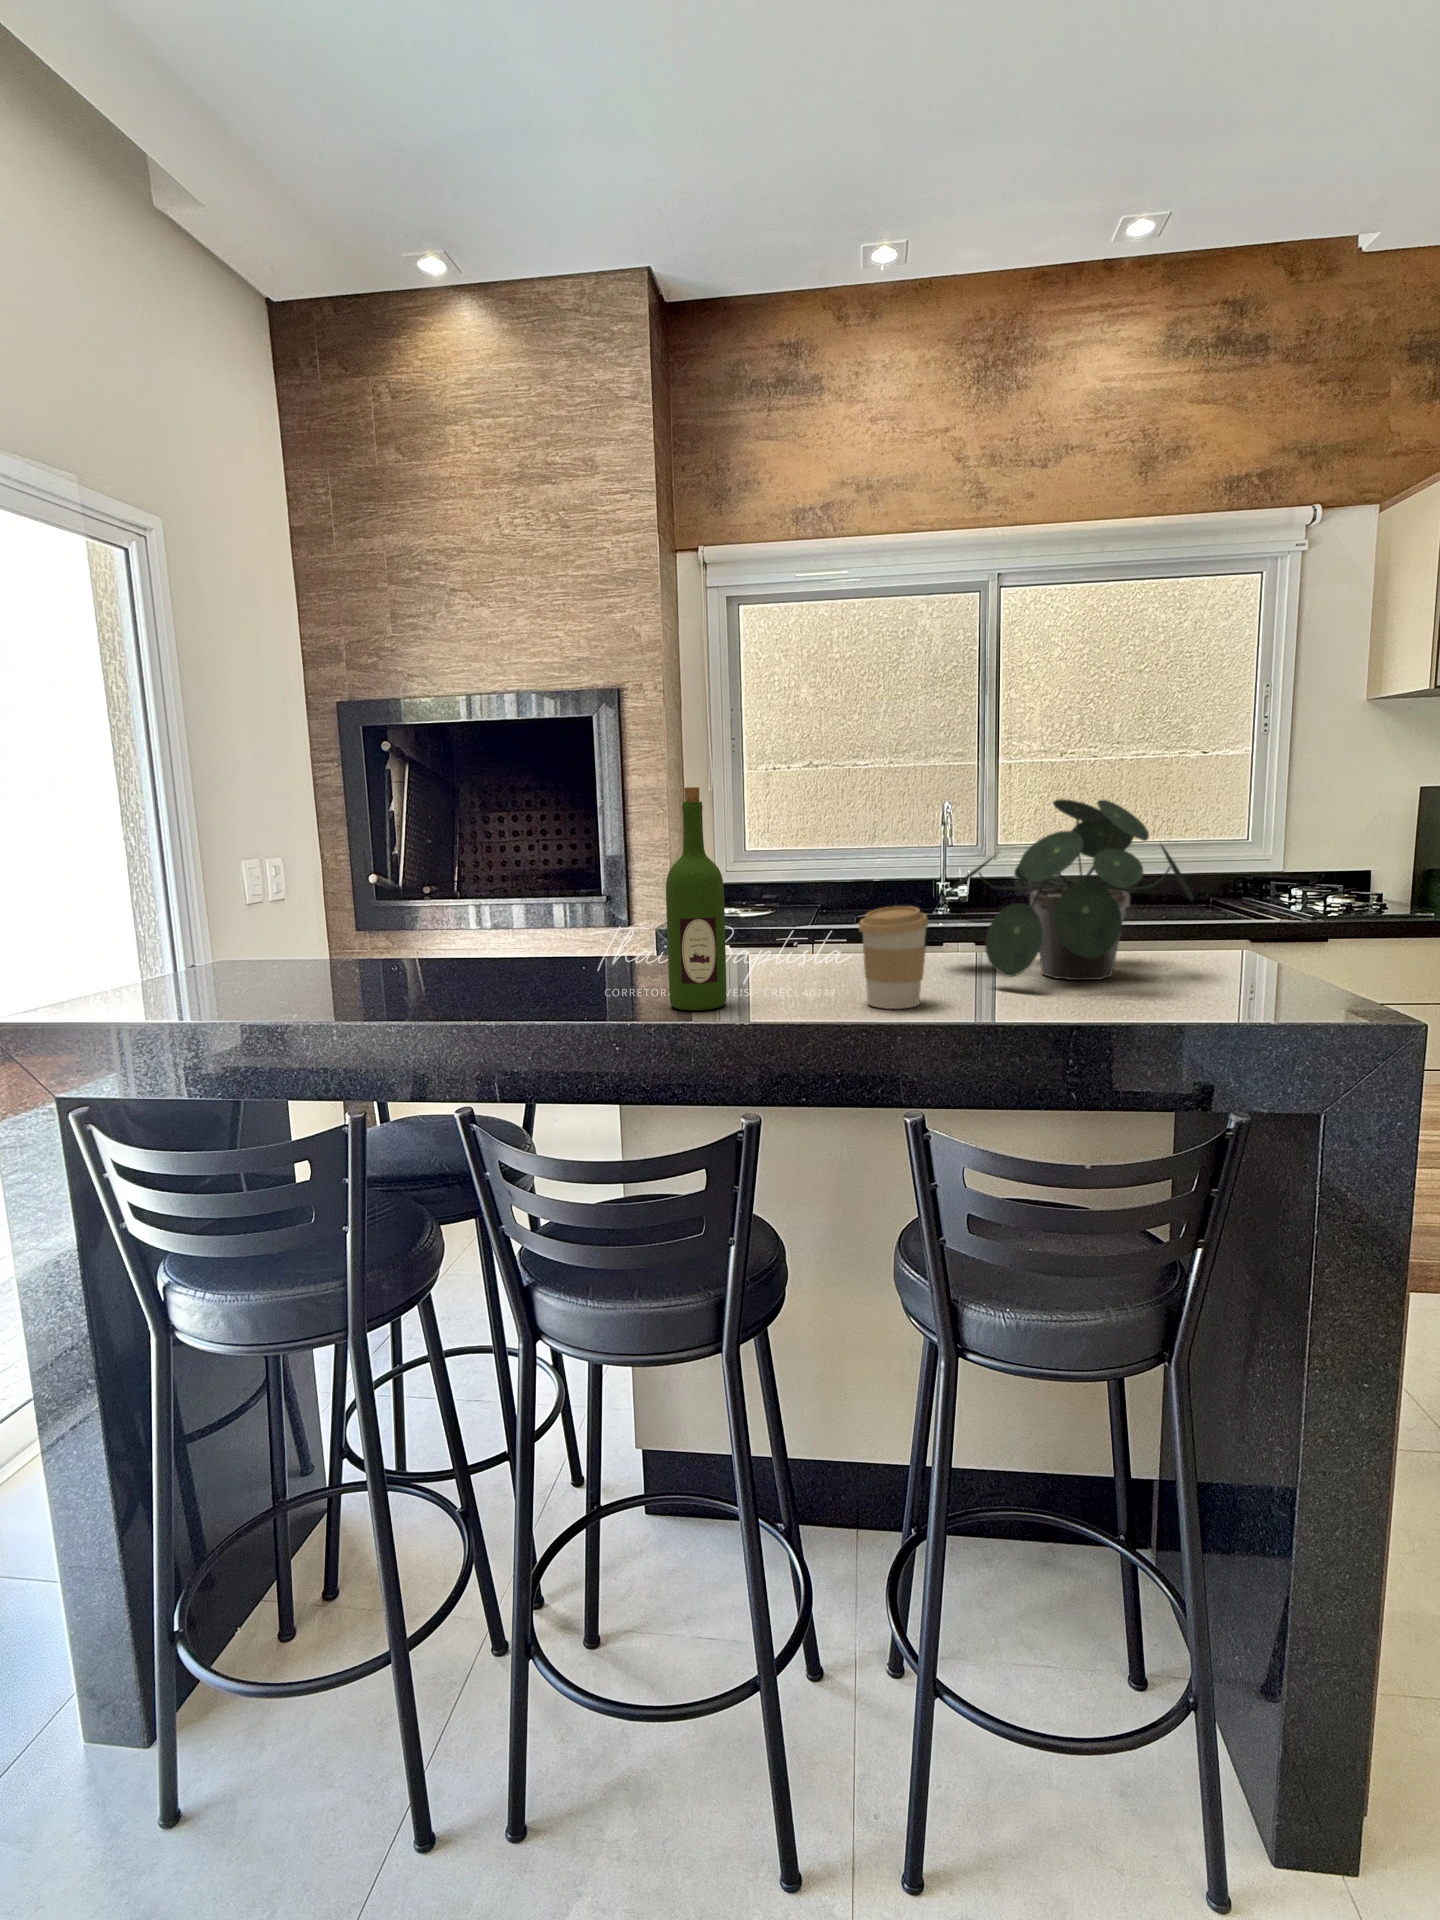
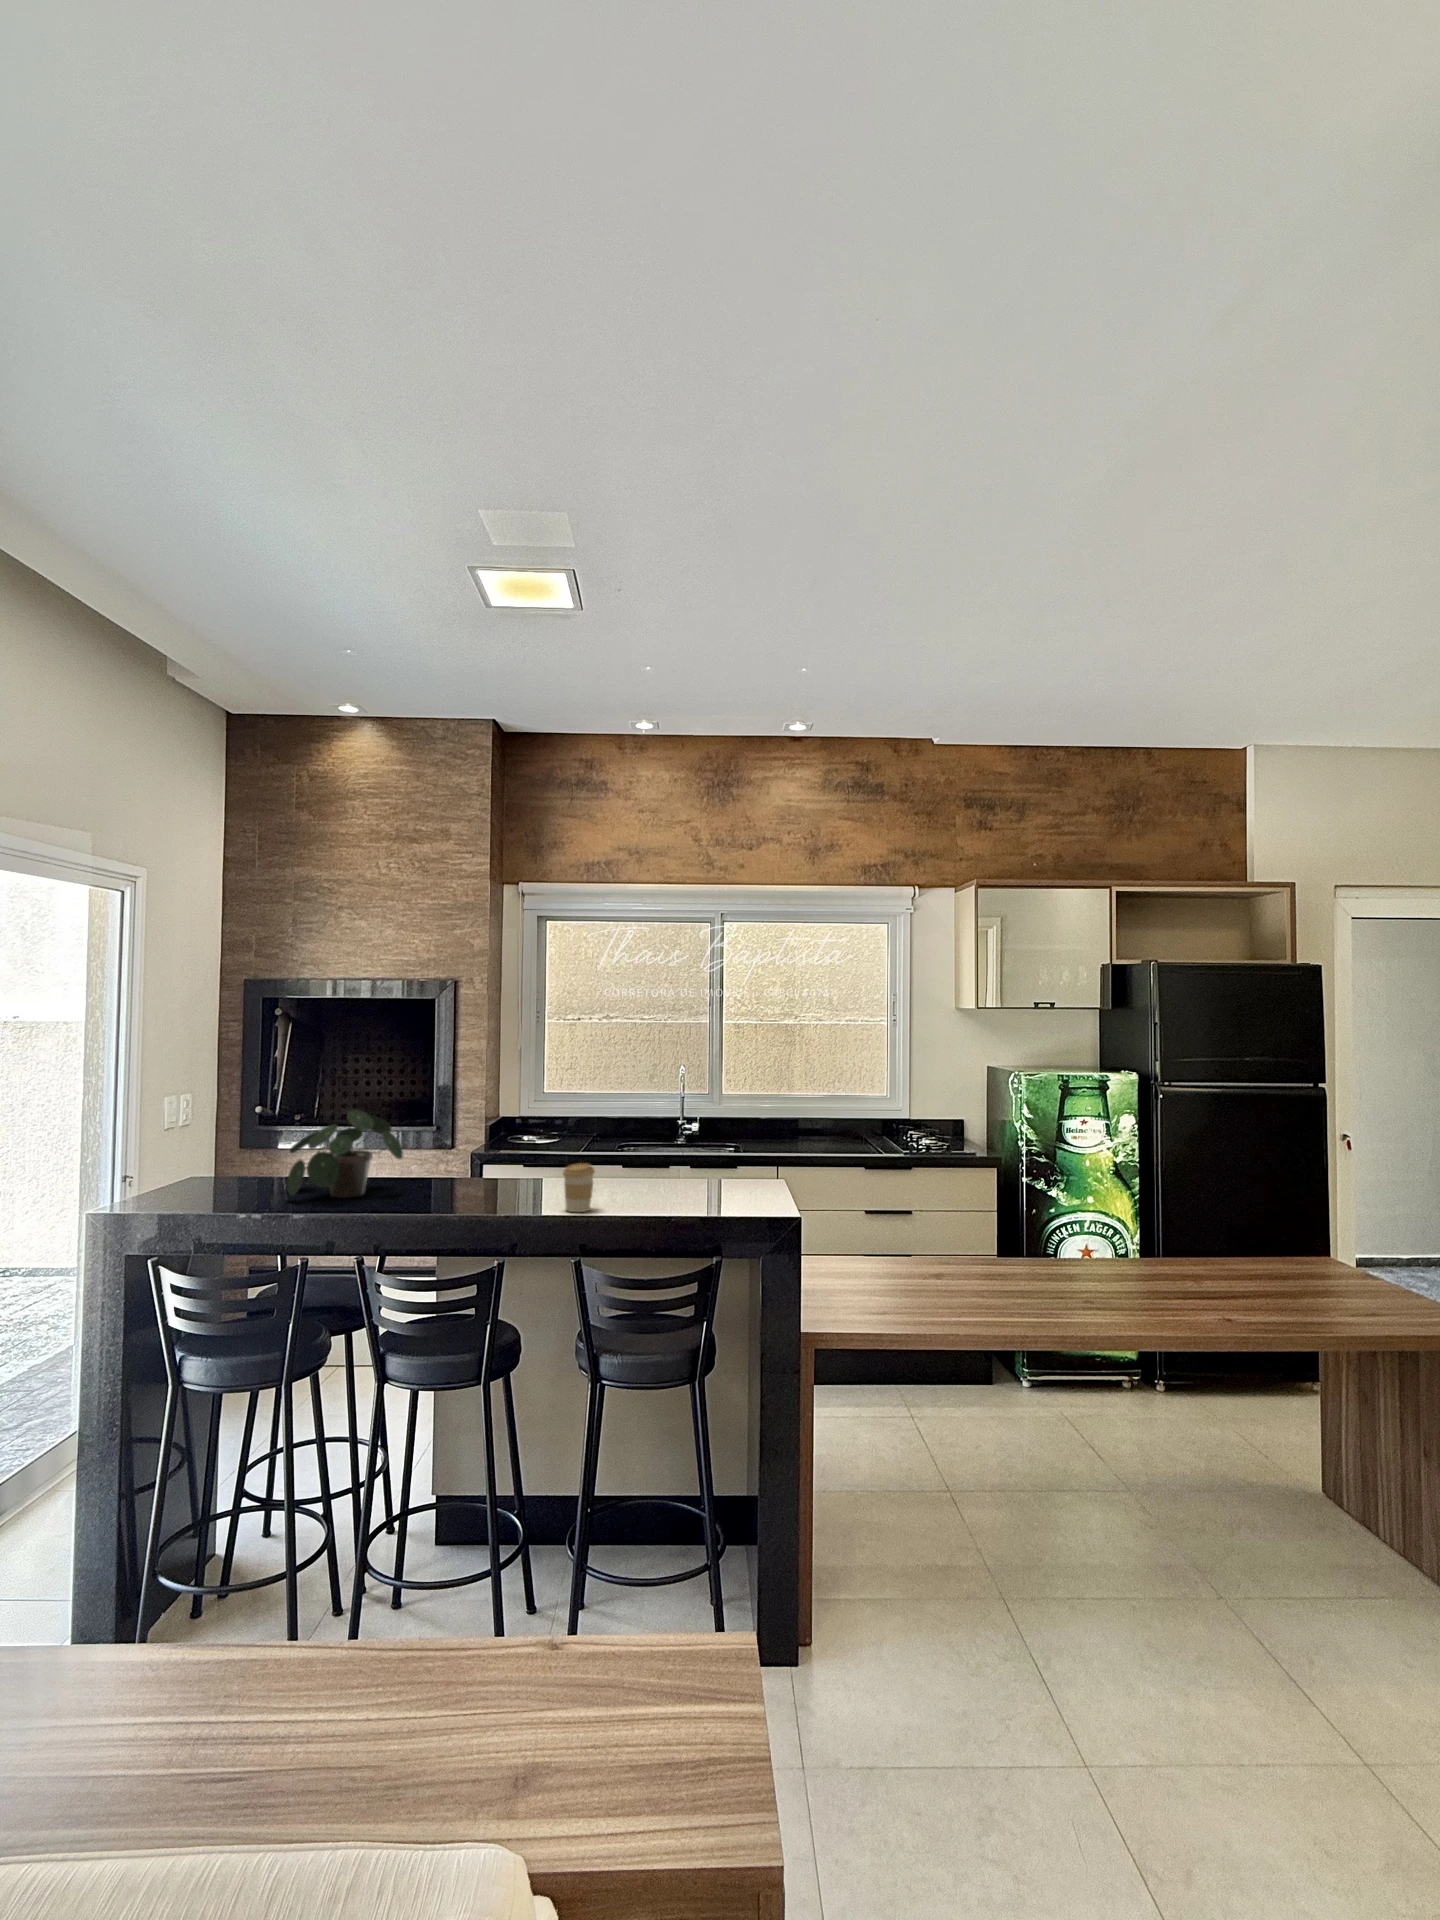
wine bottle: present [666,787,727,1010] -> none [471,1106,500,1212]
potted plant: present [944,799,1194,980] -> present [287,1109,403,1198]

